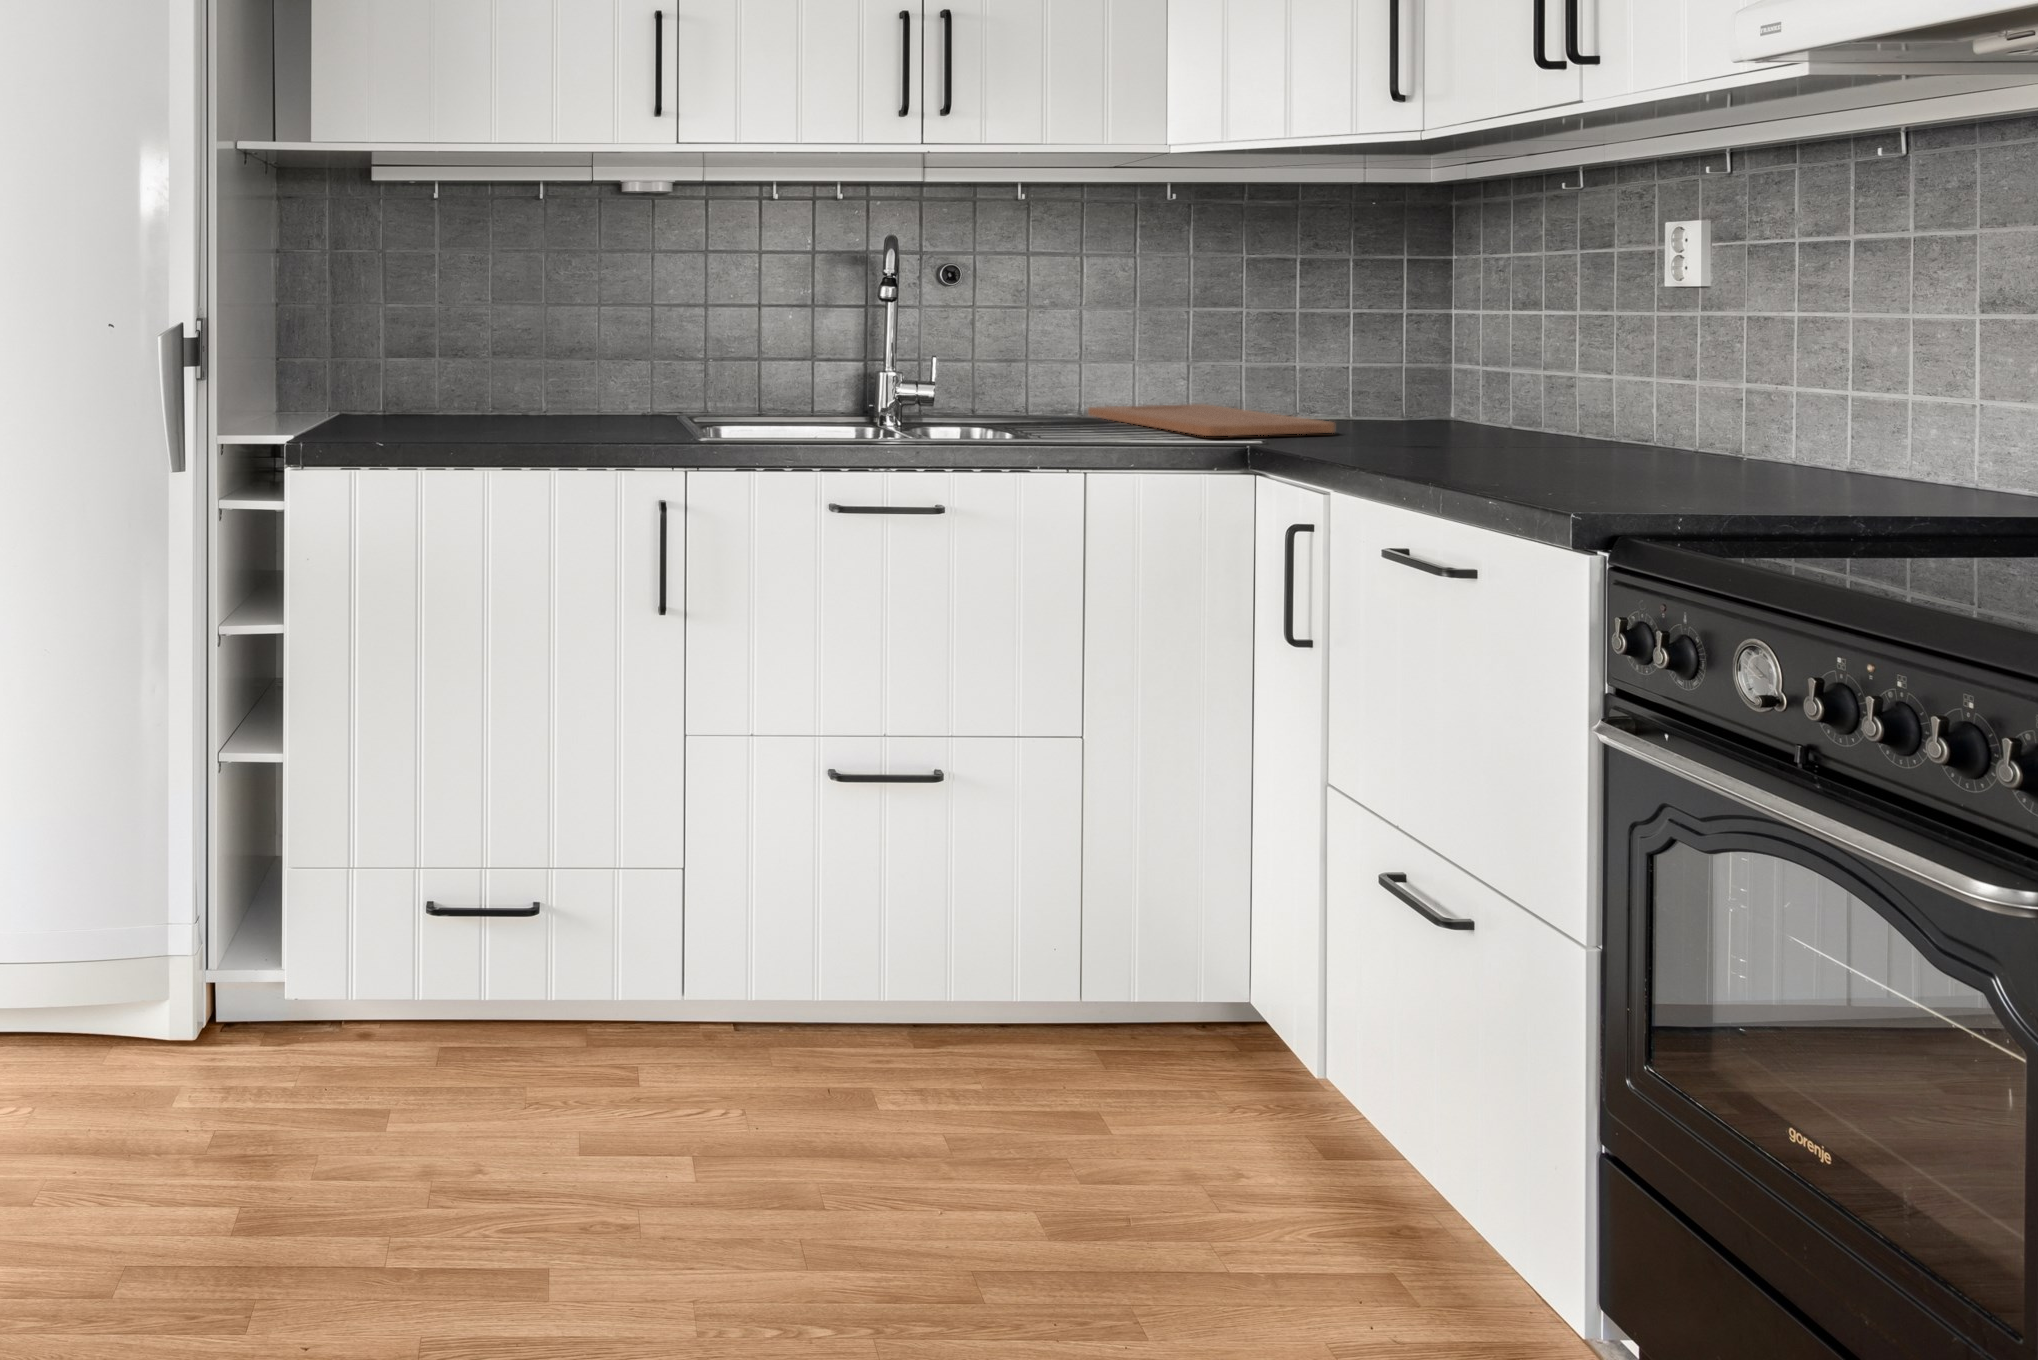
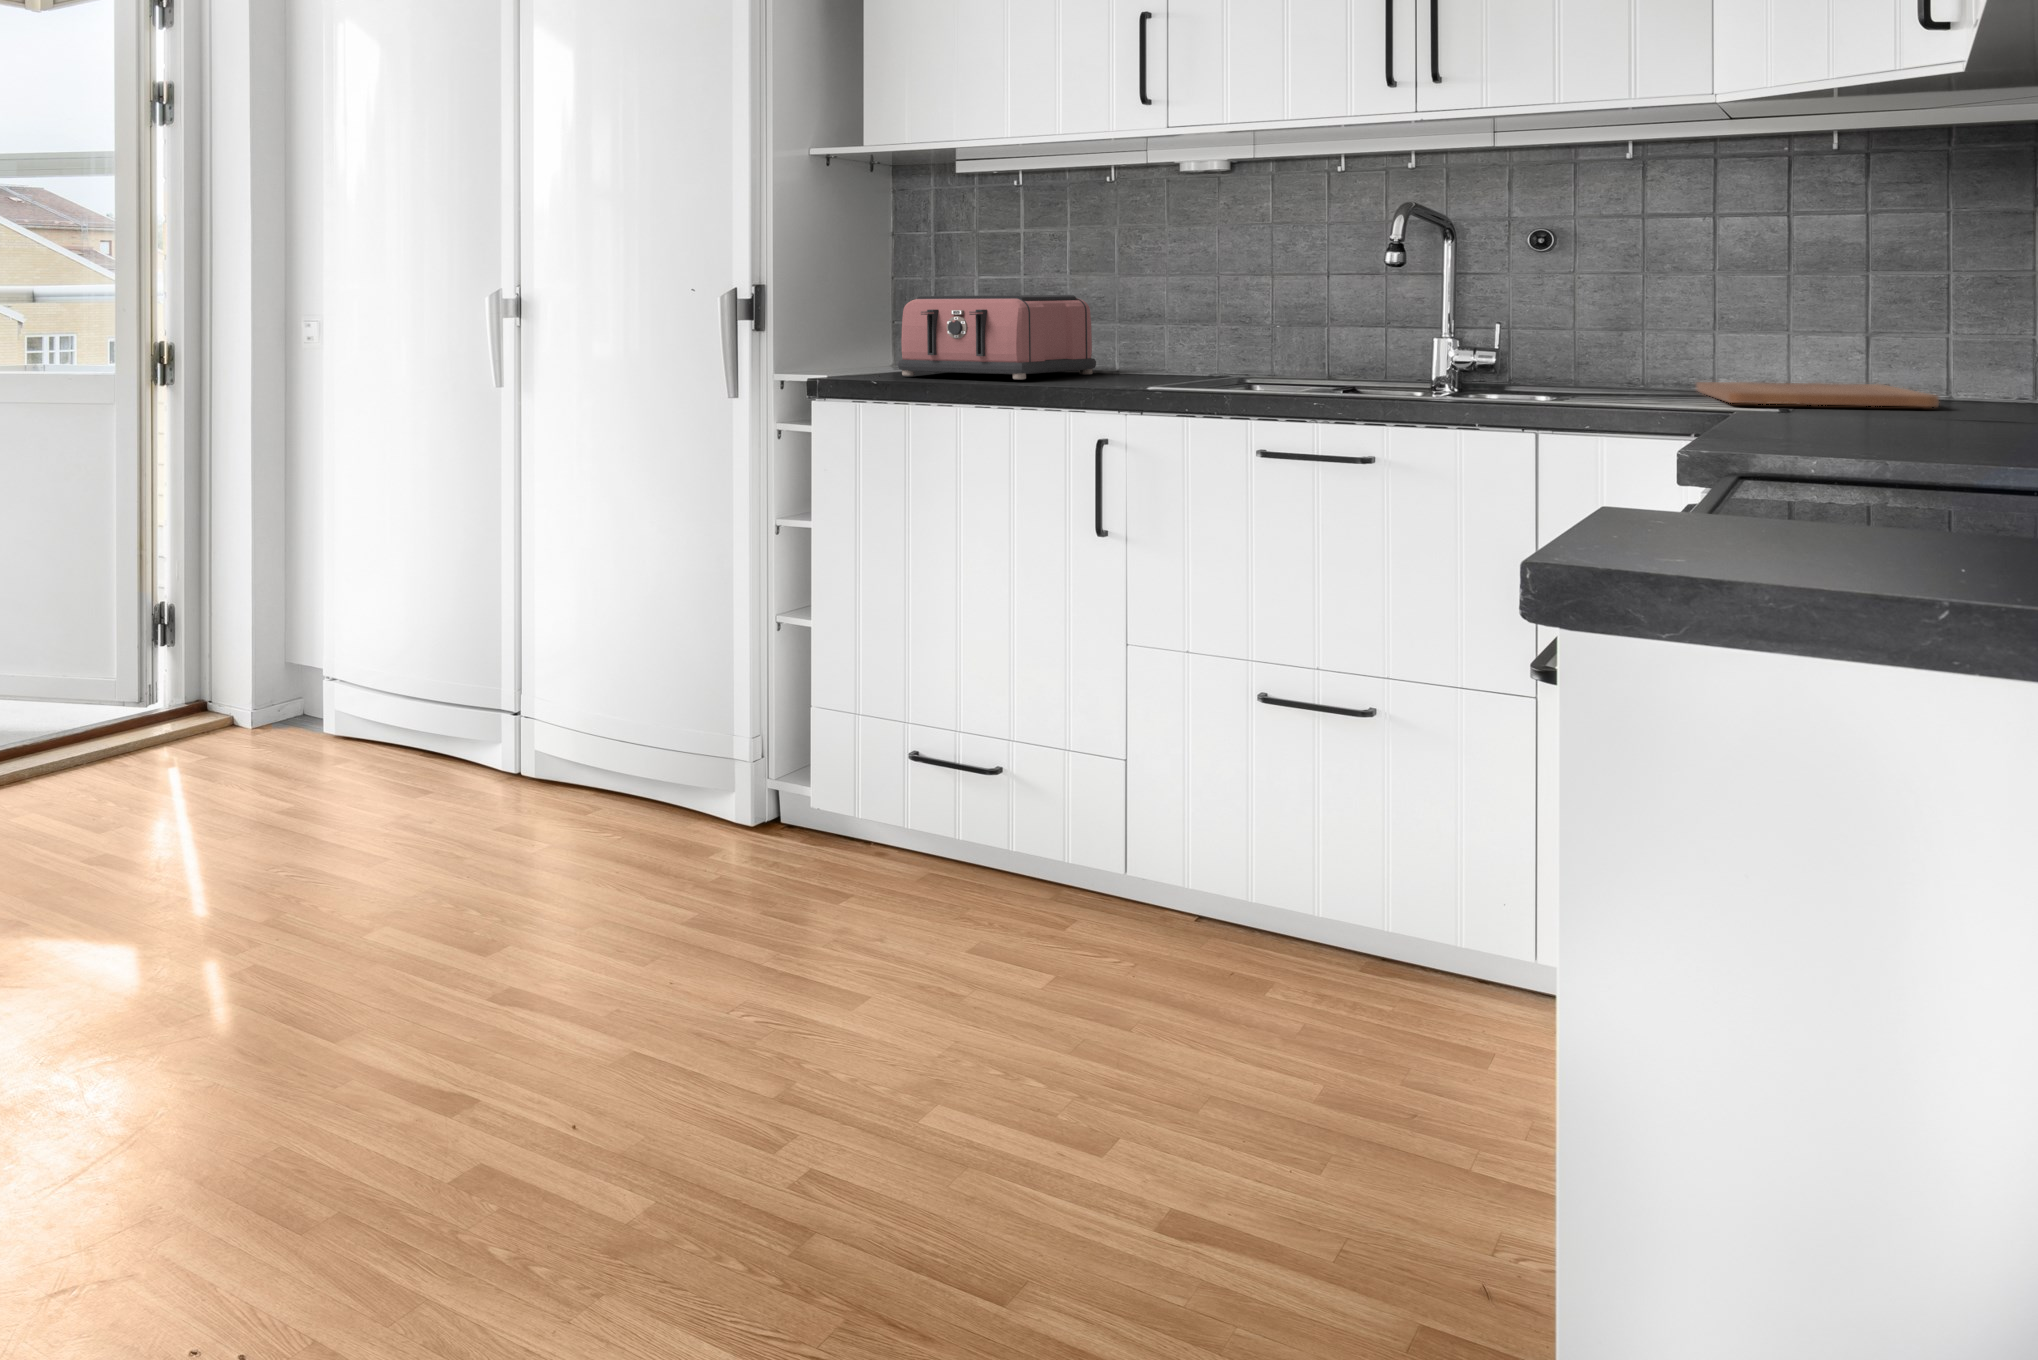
toaster: none [343,324,530,430] -> present [898,295,1096,379]

